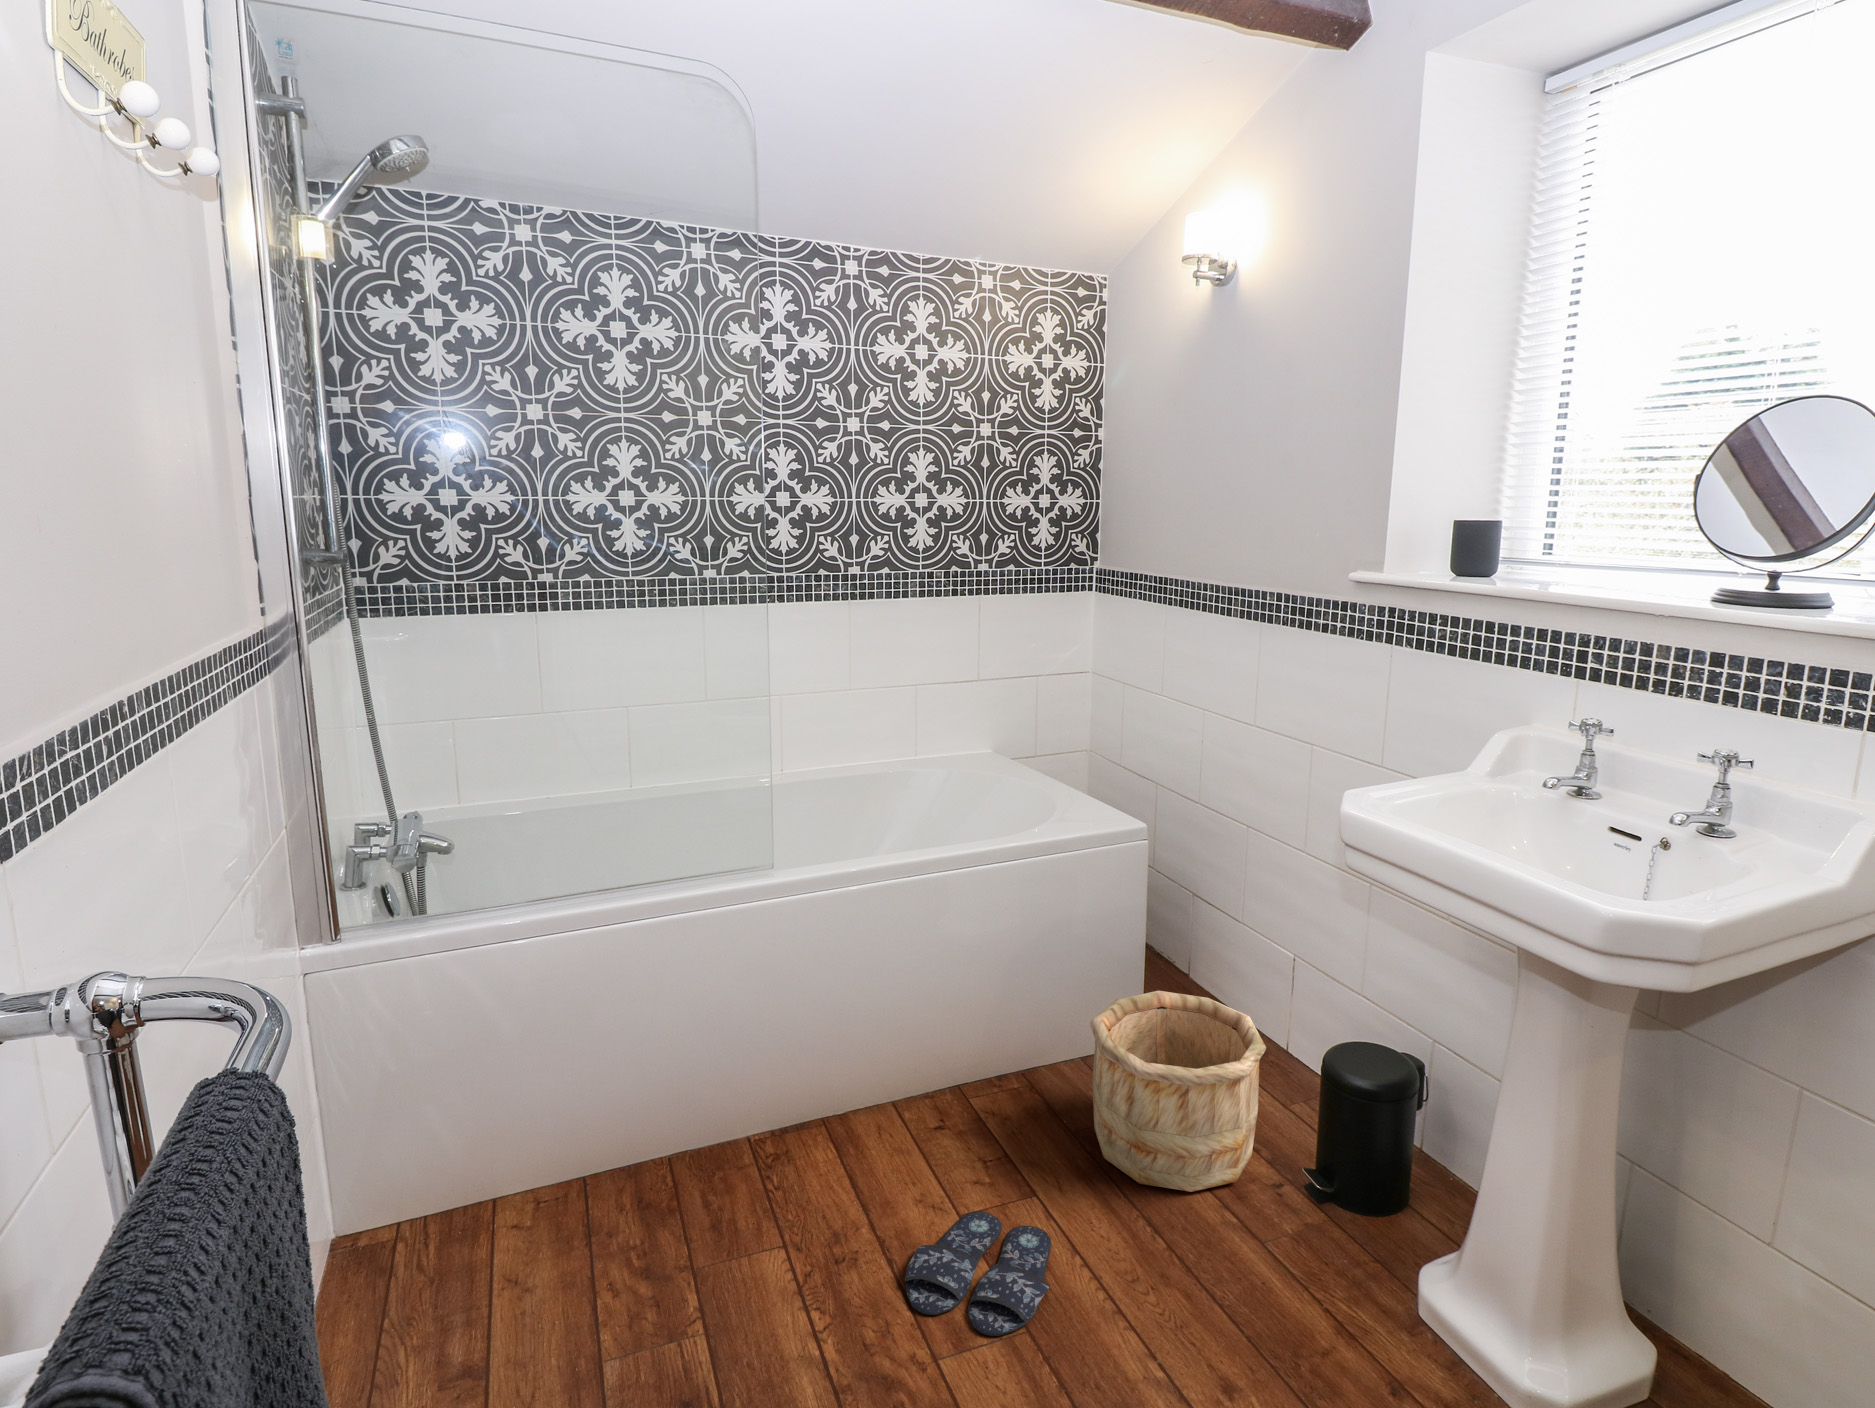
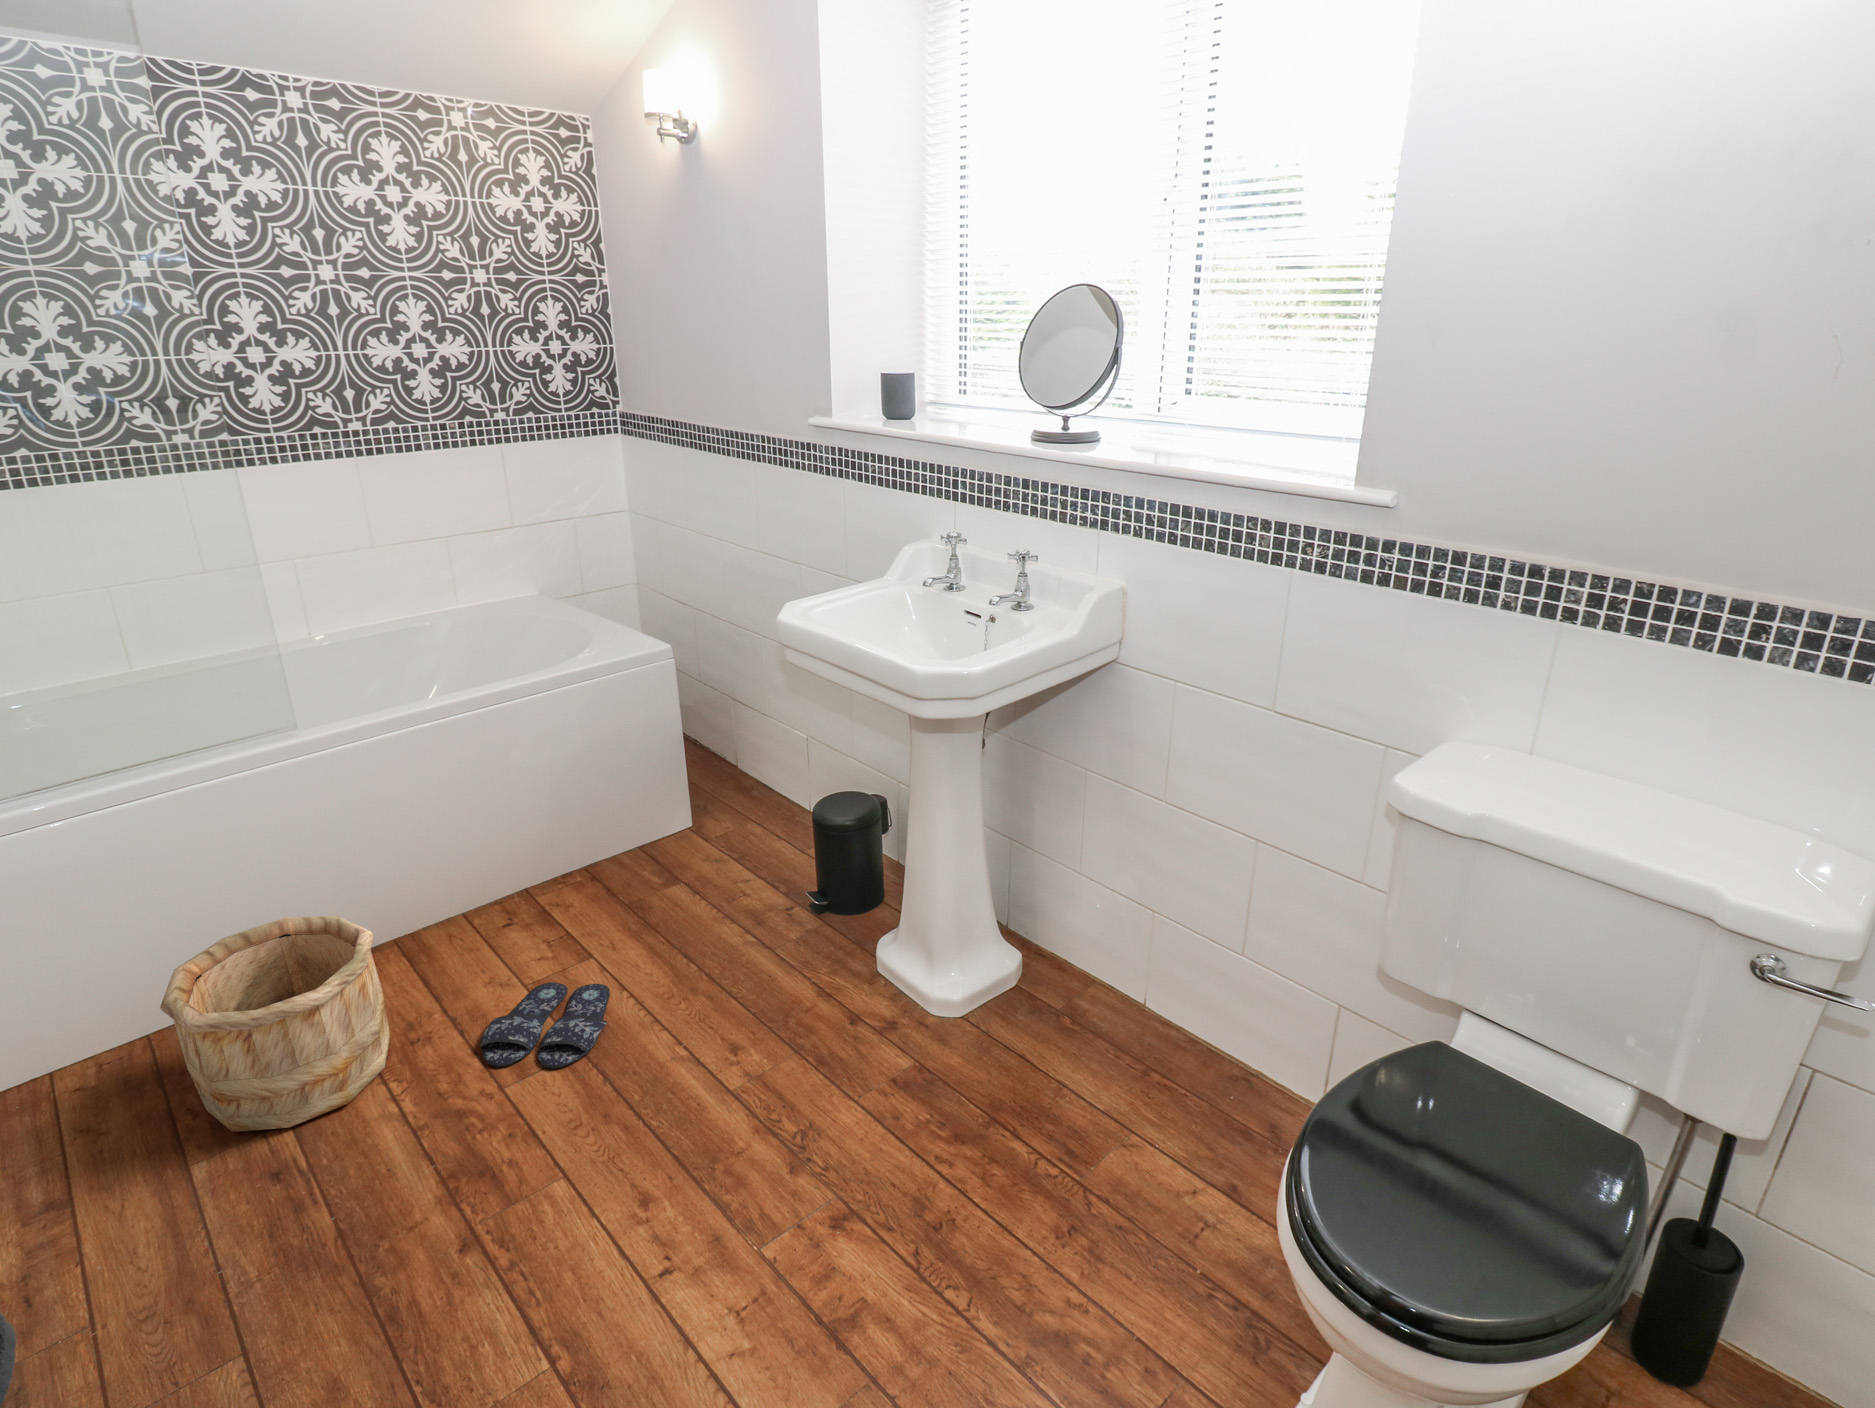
wooden bucket: present [1090,991,1266,1192] -> present [160,916,390,1132]

